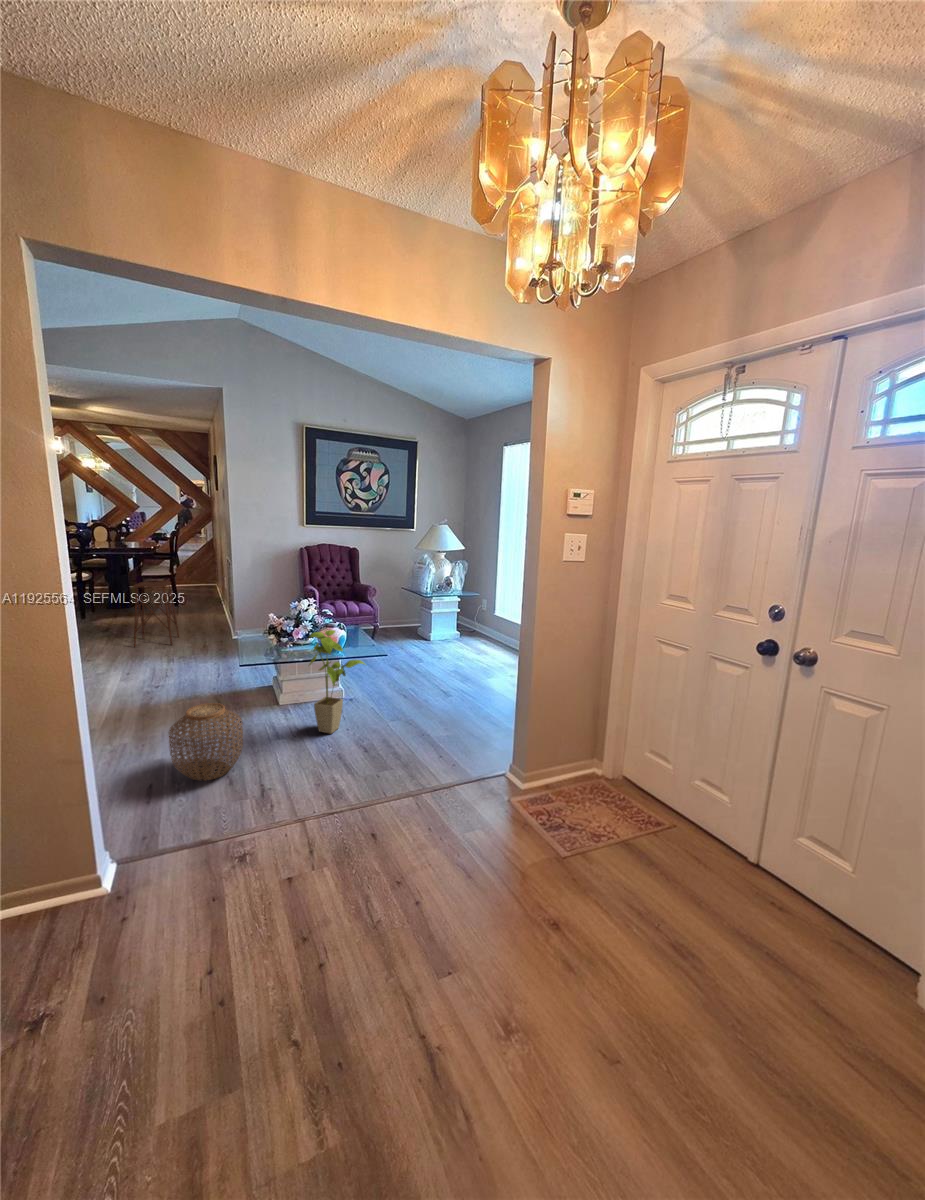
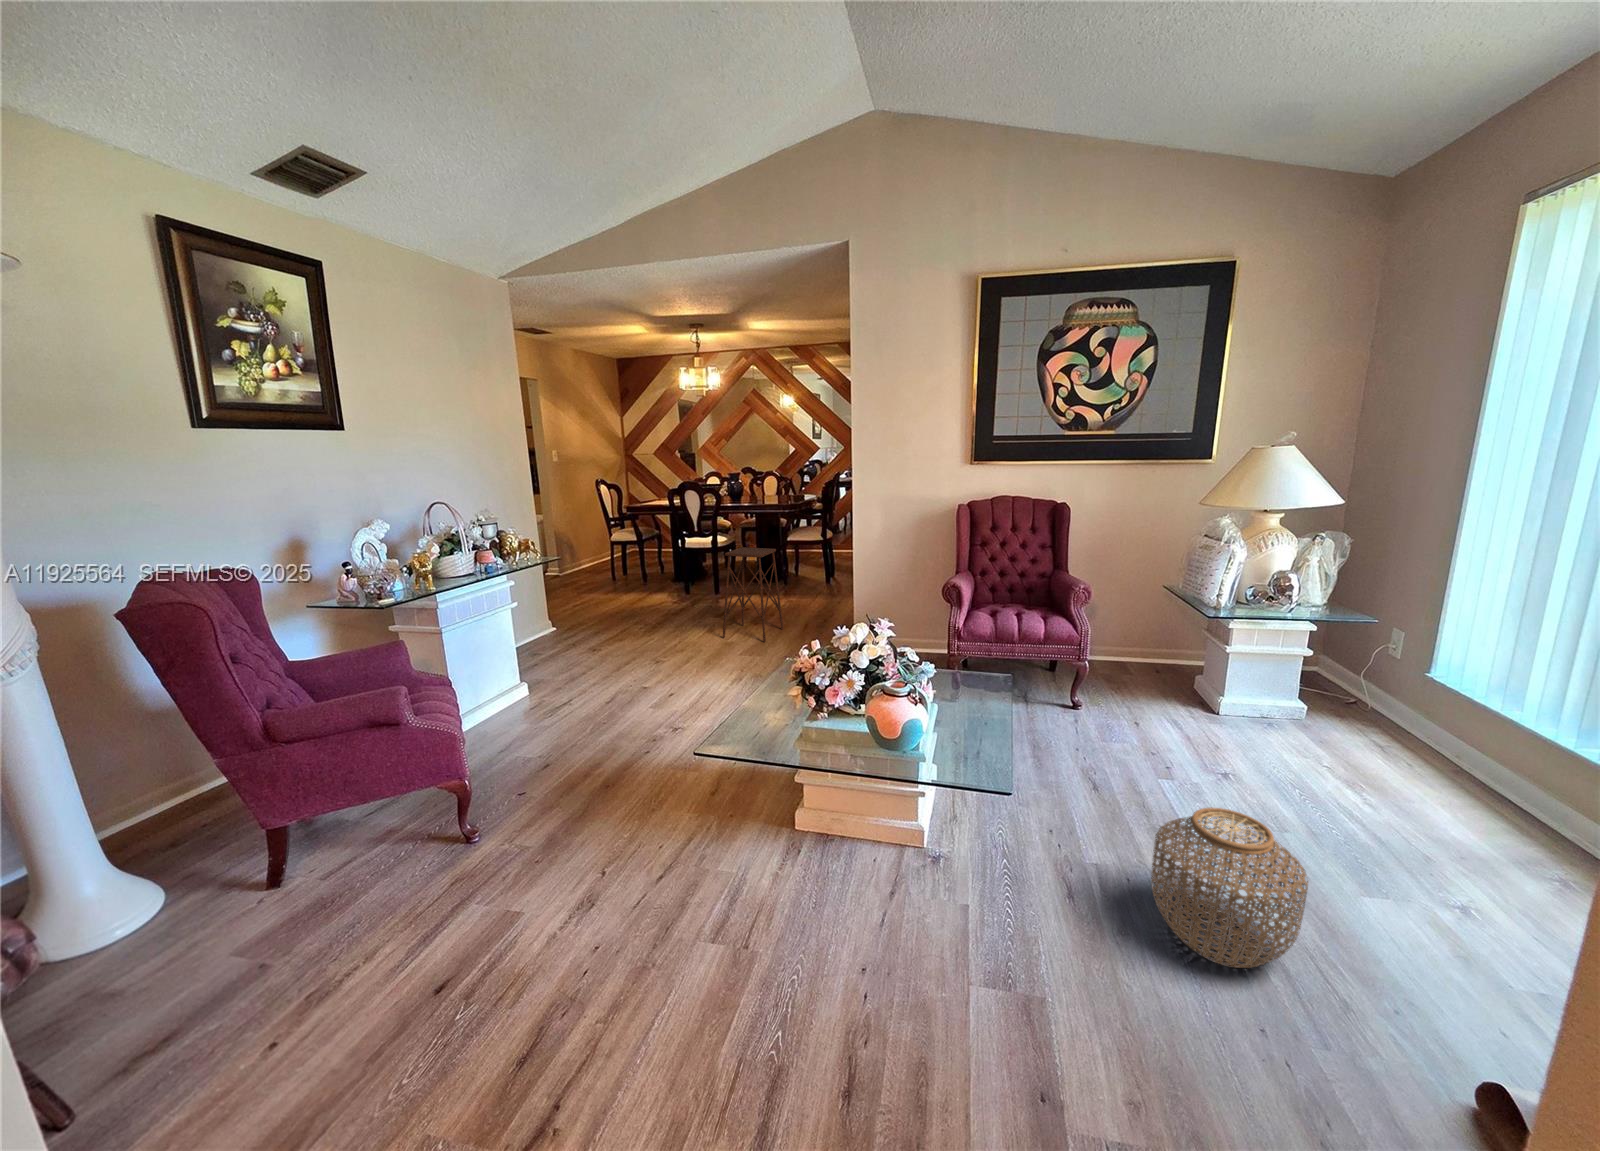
house plant: present [309,630,365,733] -> none [814,718,953,954]
woven basket: present [169,703,243,781] -> present [1151,807,1308,968]

